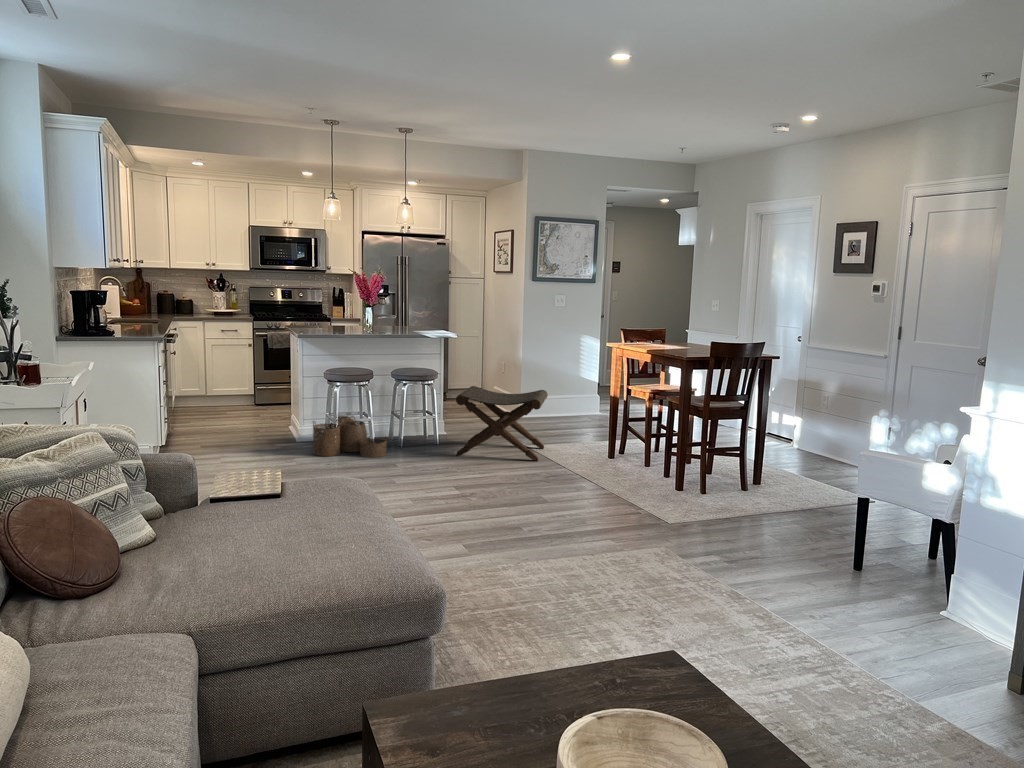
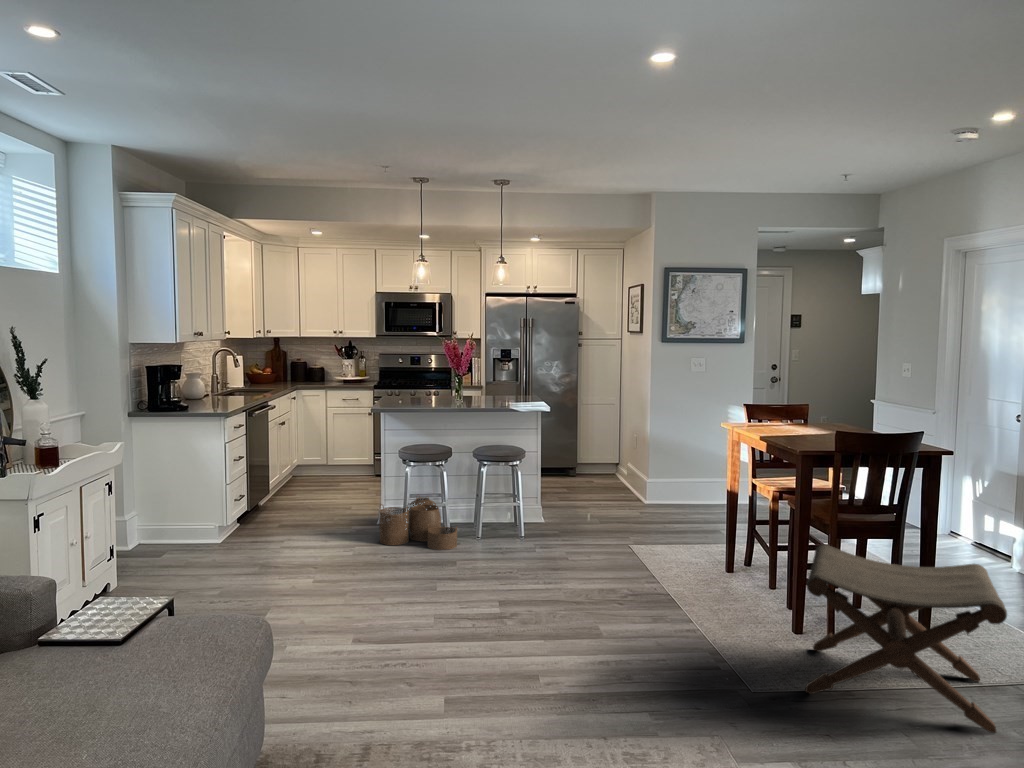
footstool: present [456,386,548,461] -> present [805,545,1007,733]

